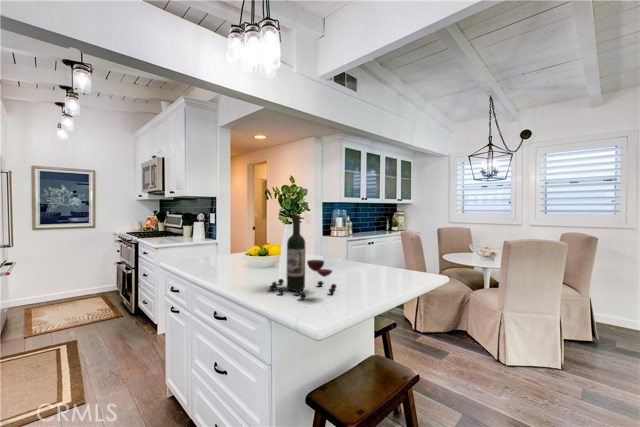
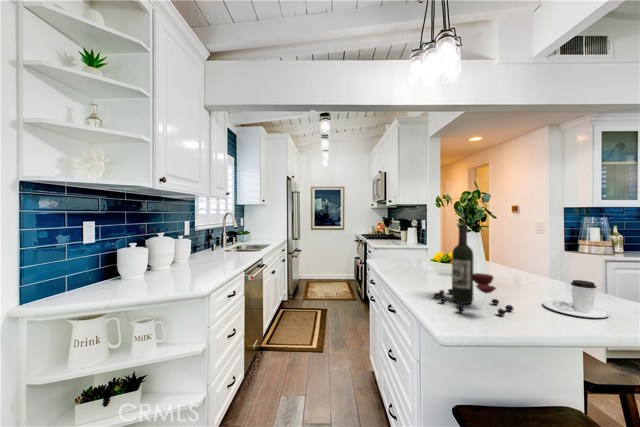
coffee cup: none [348,256,386,283] -> present [543,280,610,318]

